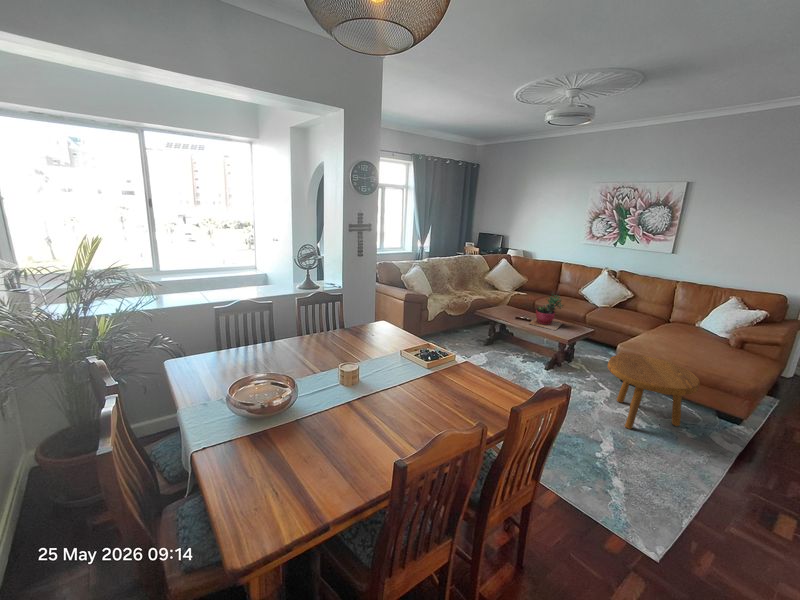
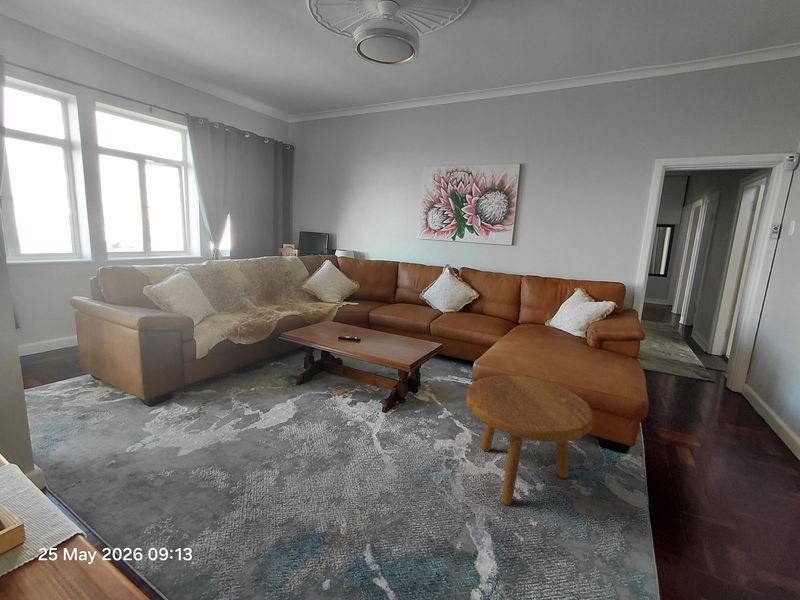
succulent plant: present [529,294,563,330] -> none [355,295,401,350]

